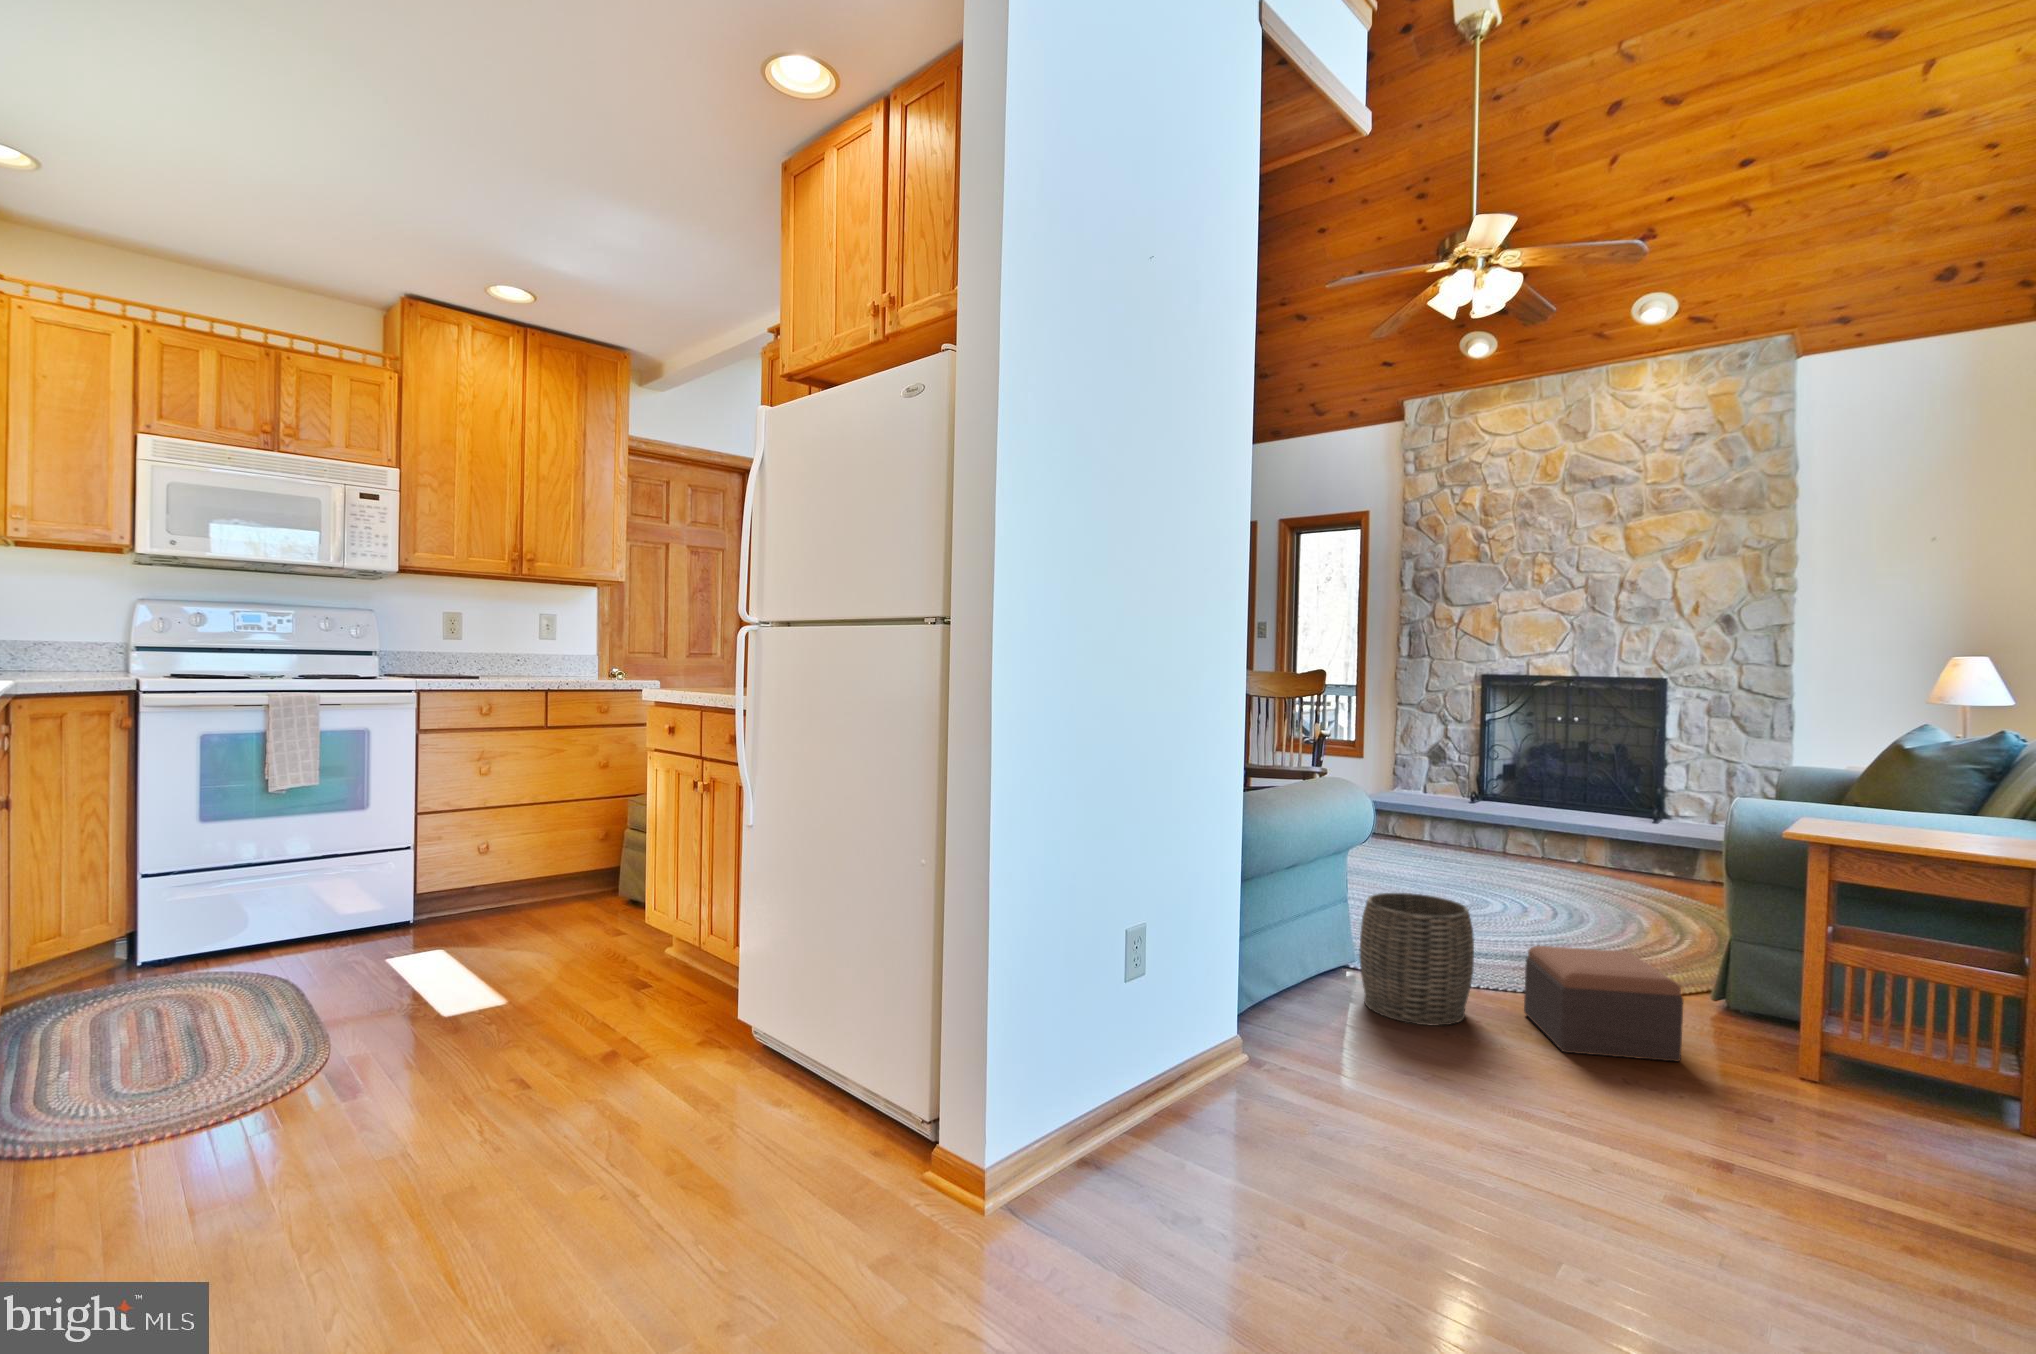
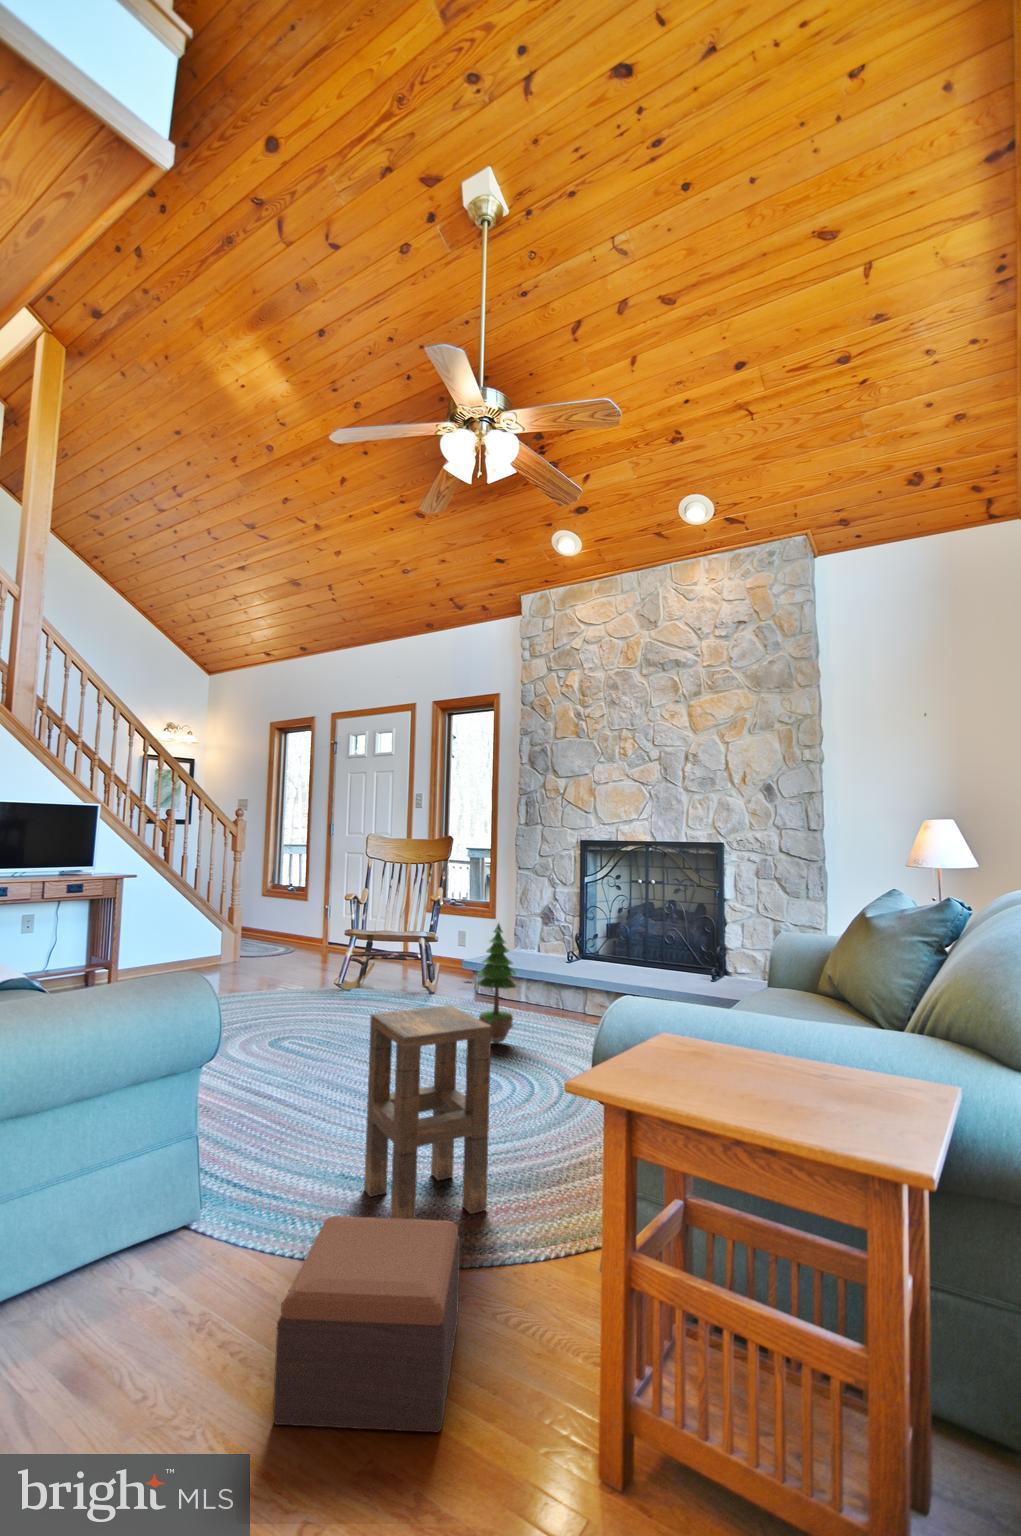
potted tree: none [1418,756,1465,876] -> present [476,923,517,1045]
side table: none [1460,816,1585,983] -> present [364,1005,491,1219]
woven basket: present [1360,893,1474,1026] -> none [88,1134,253,1364]

